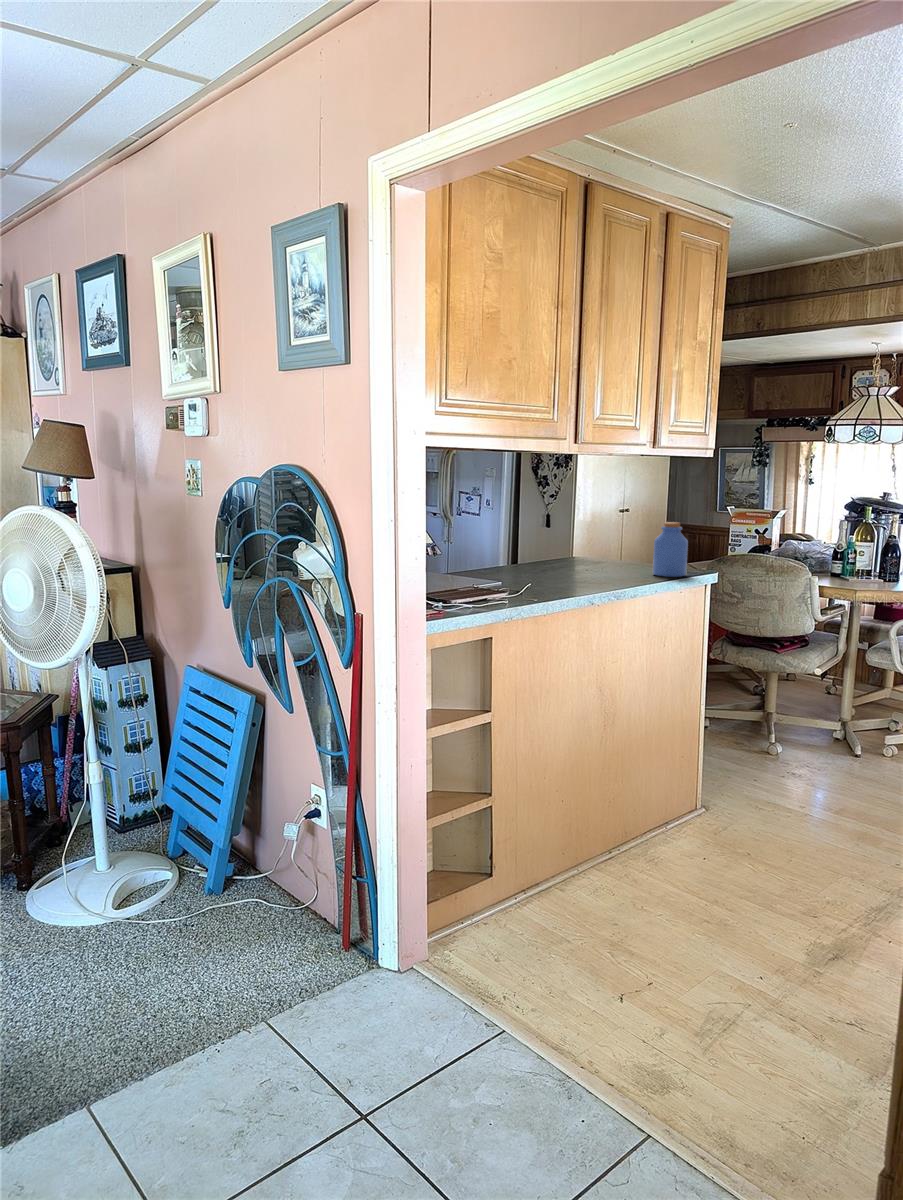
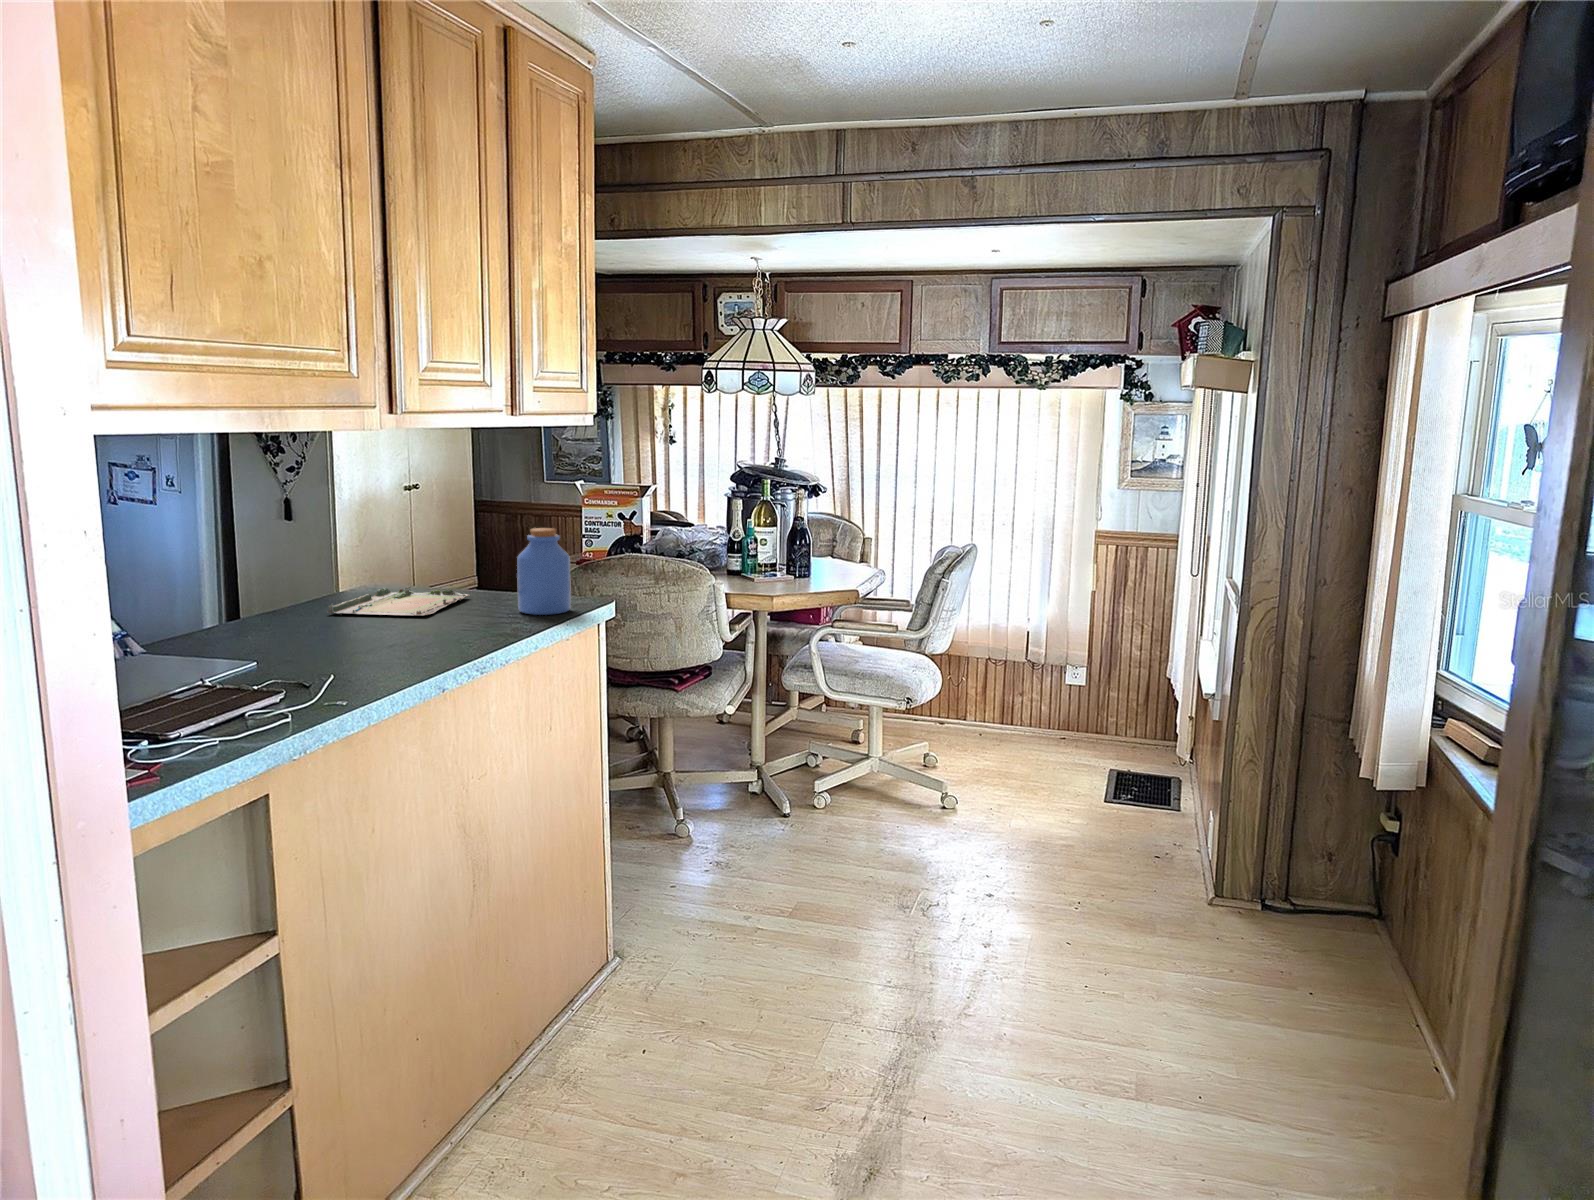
tray: none [543,557,628,572] -> present [327,585,469,616]

